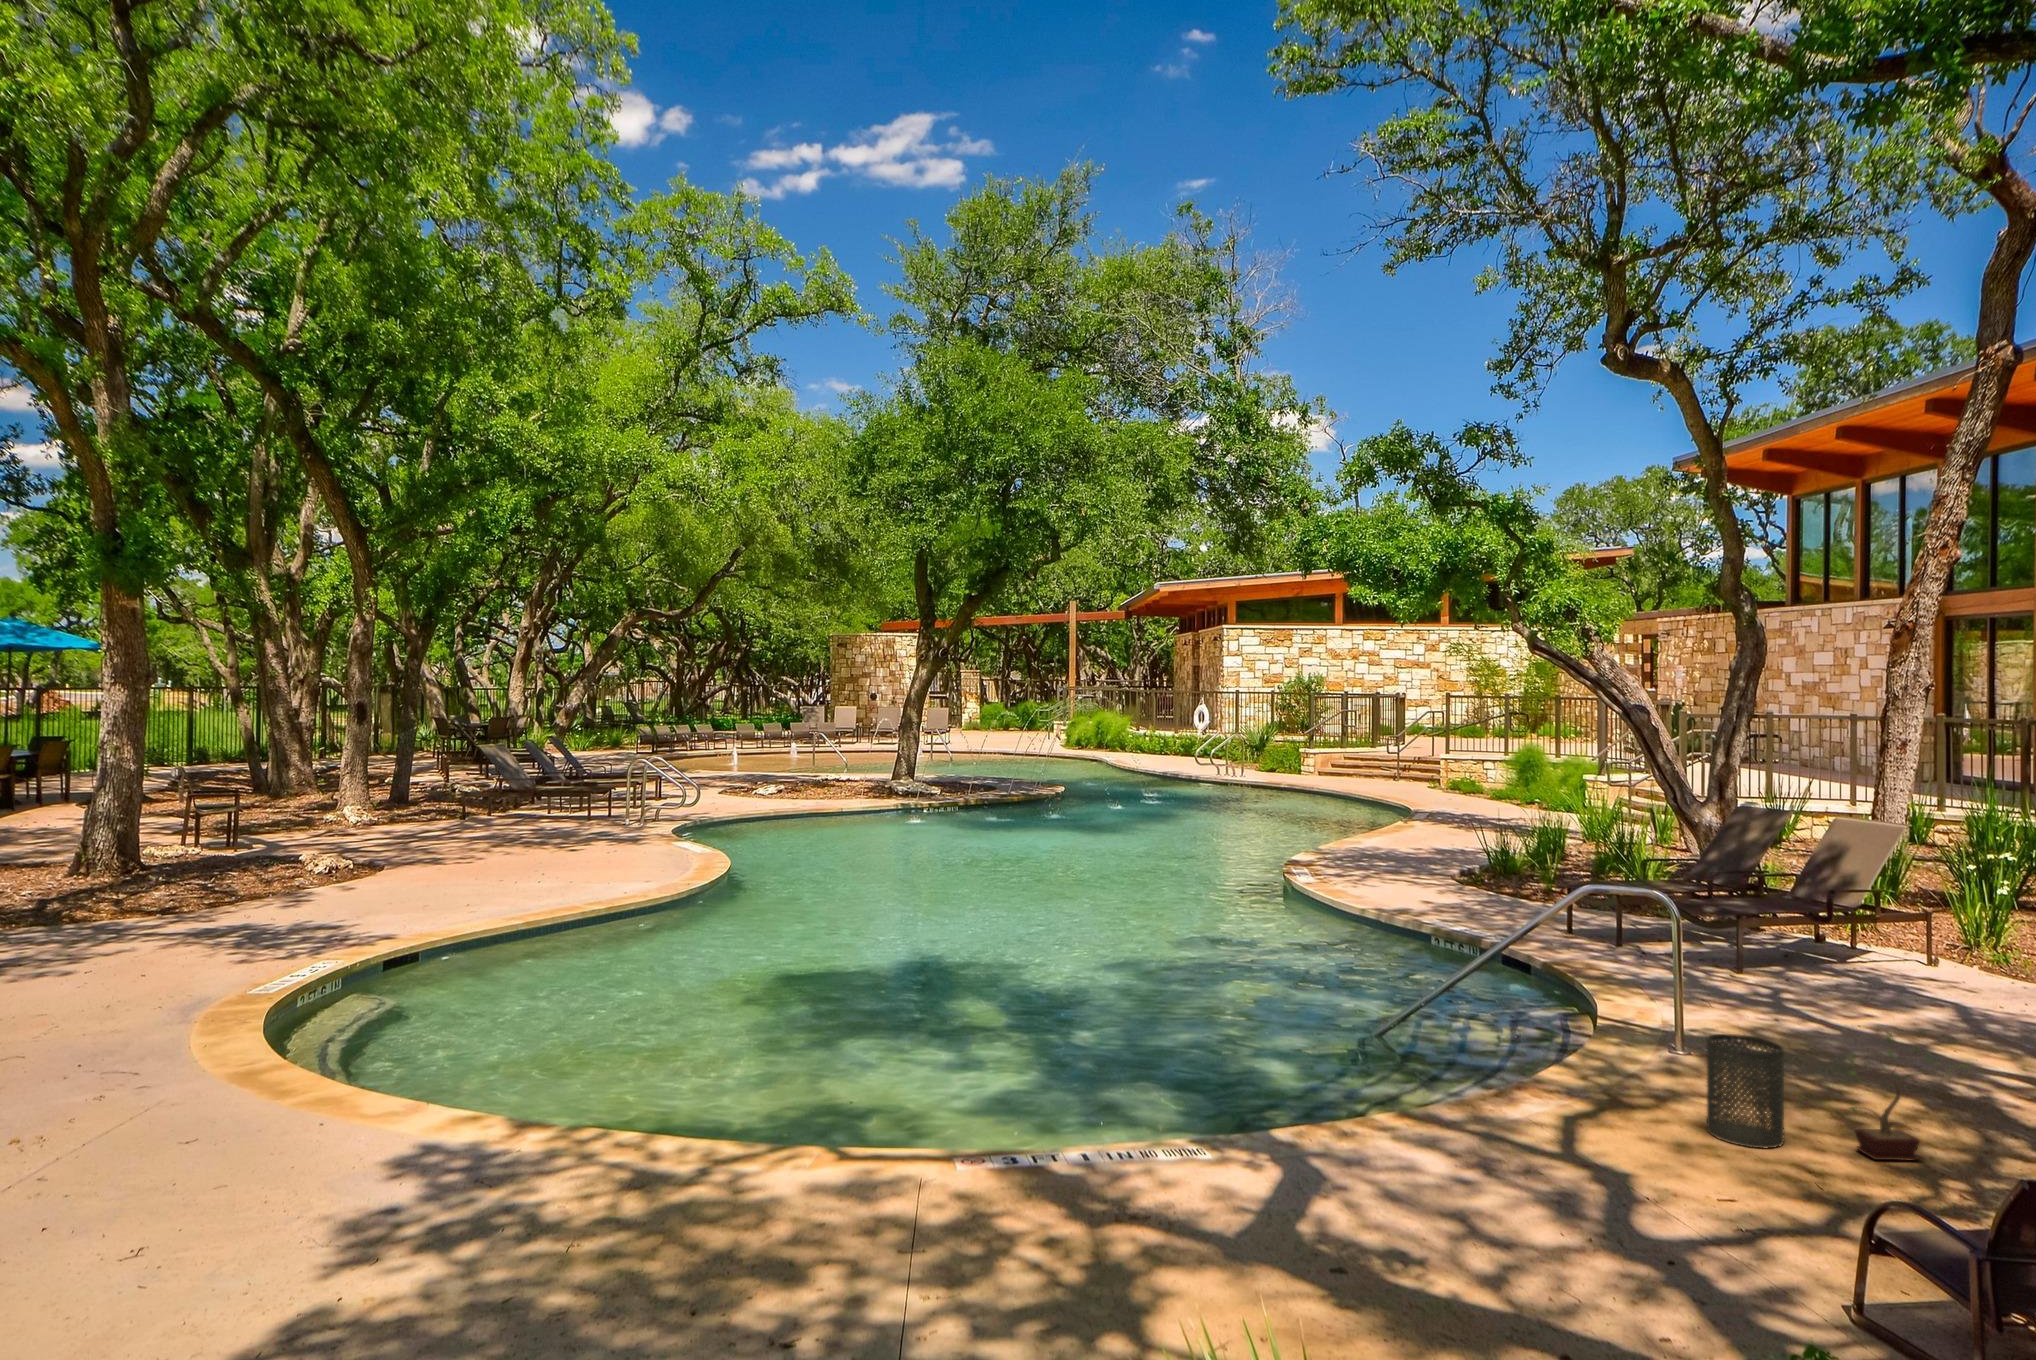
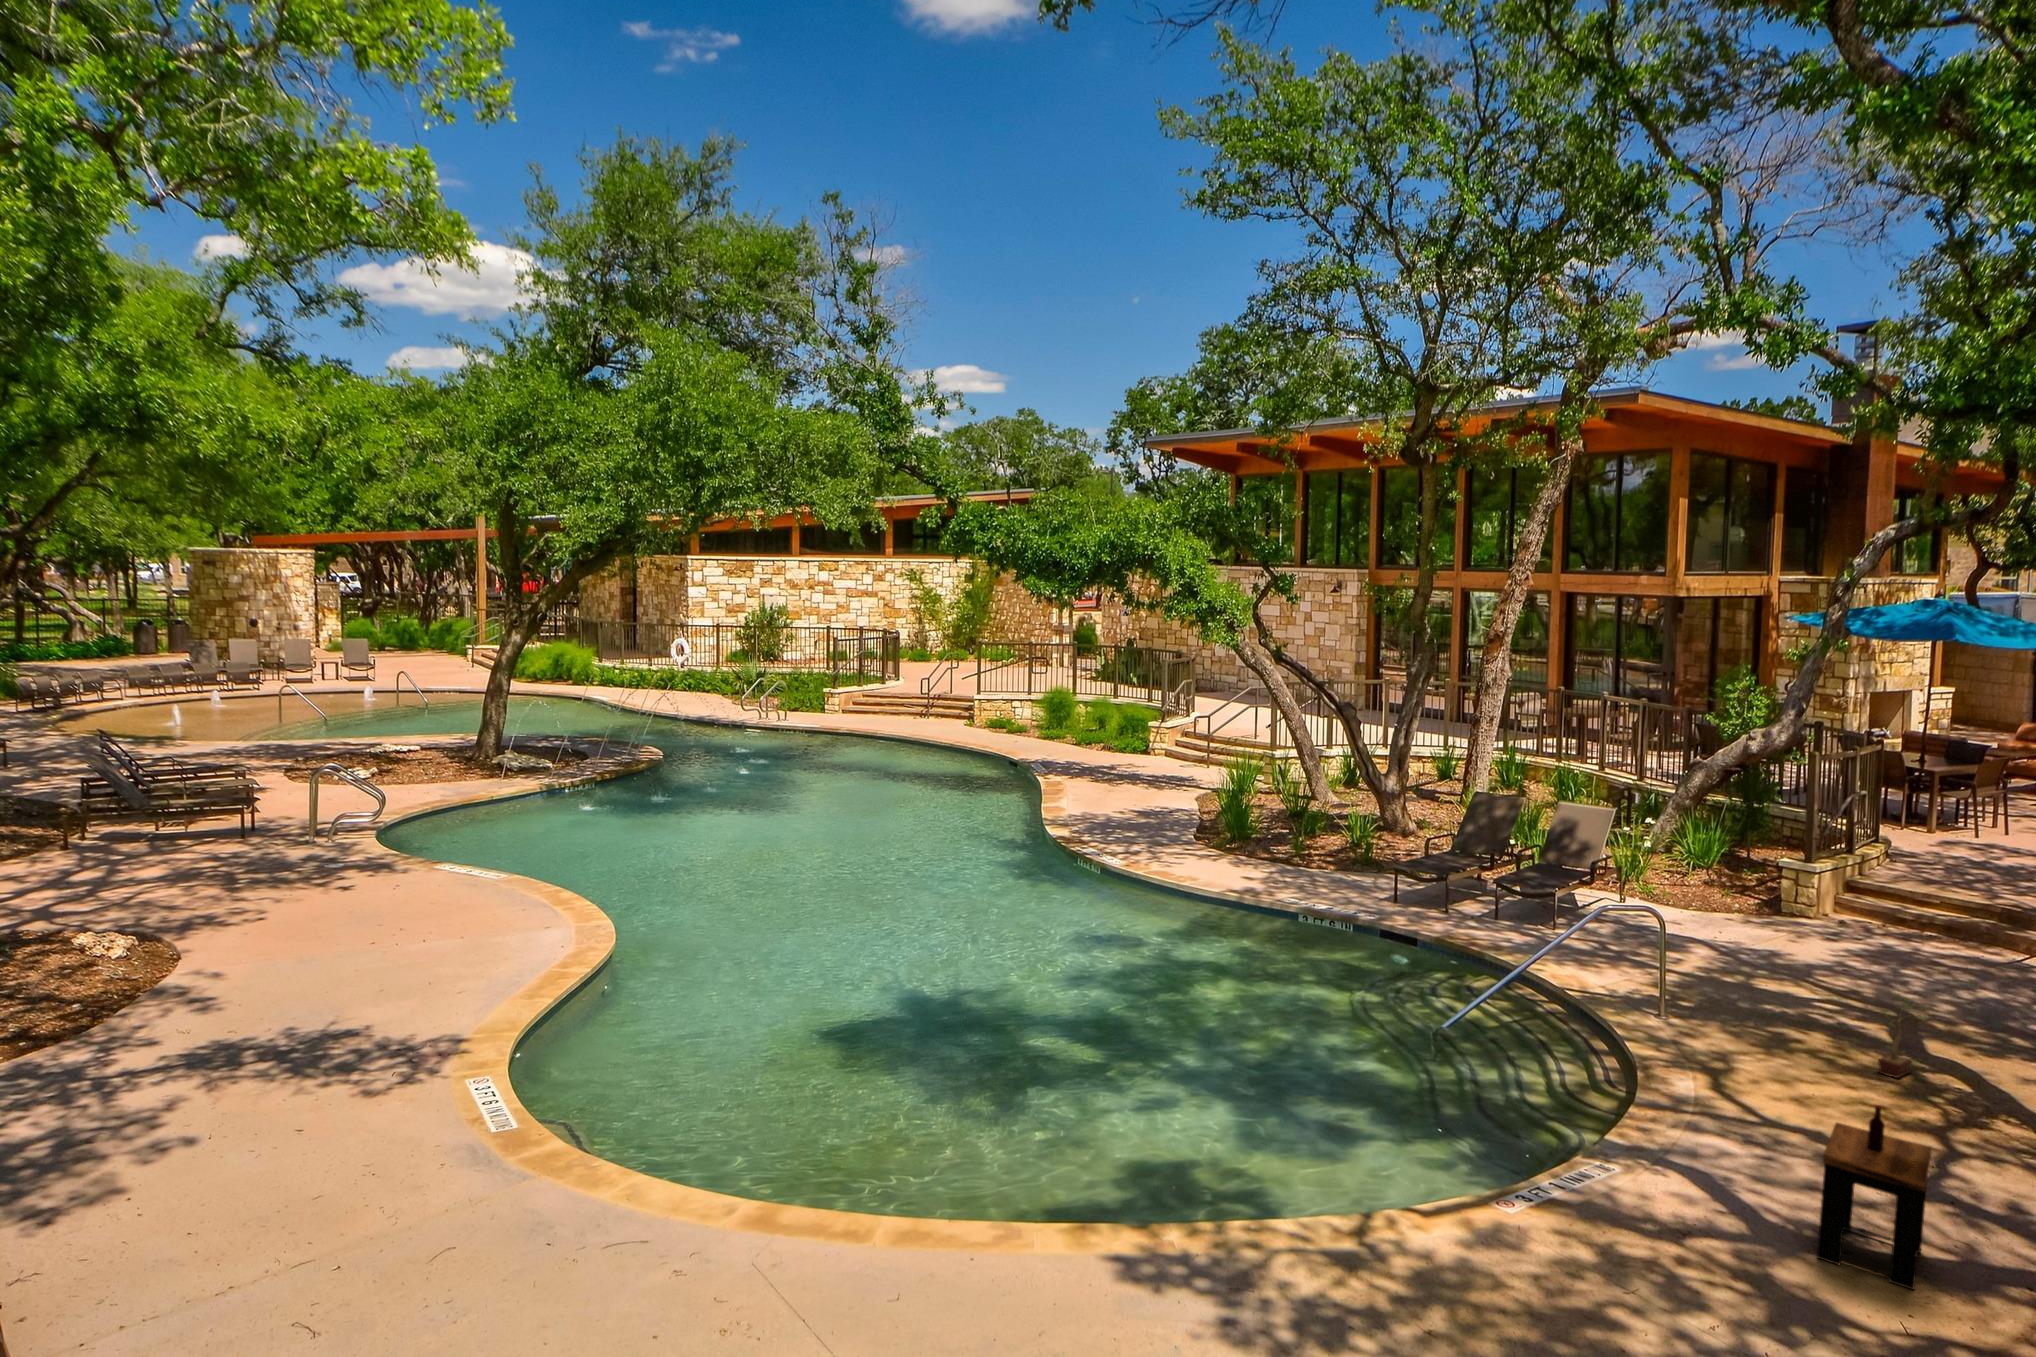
trash can: present [1706,1034,1786,1148] -> none [1797,1006,1859,1087]
side table: none [1234,1038,1393,1263] -> present [1817,1106,1932,1290]

